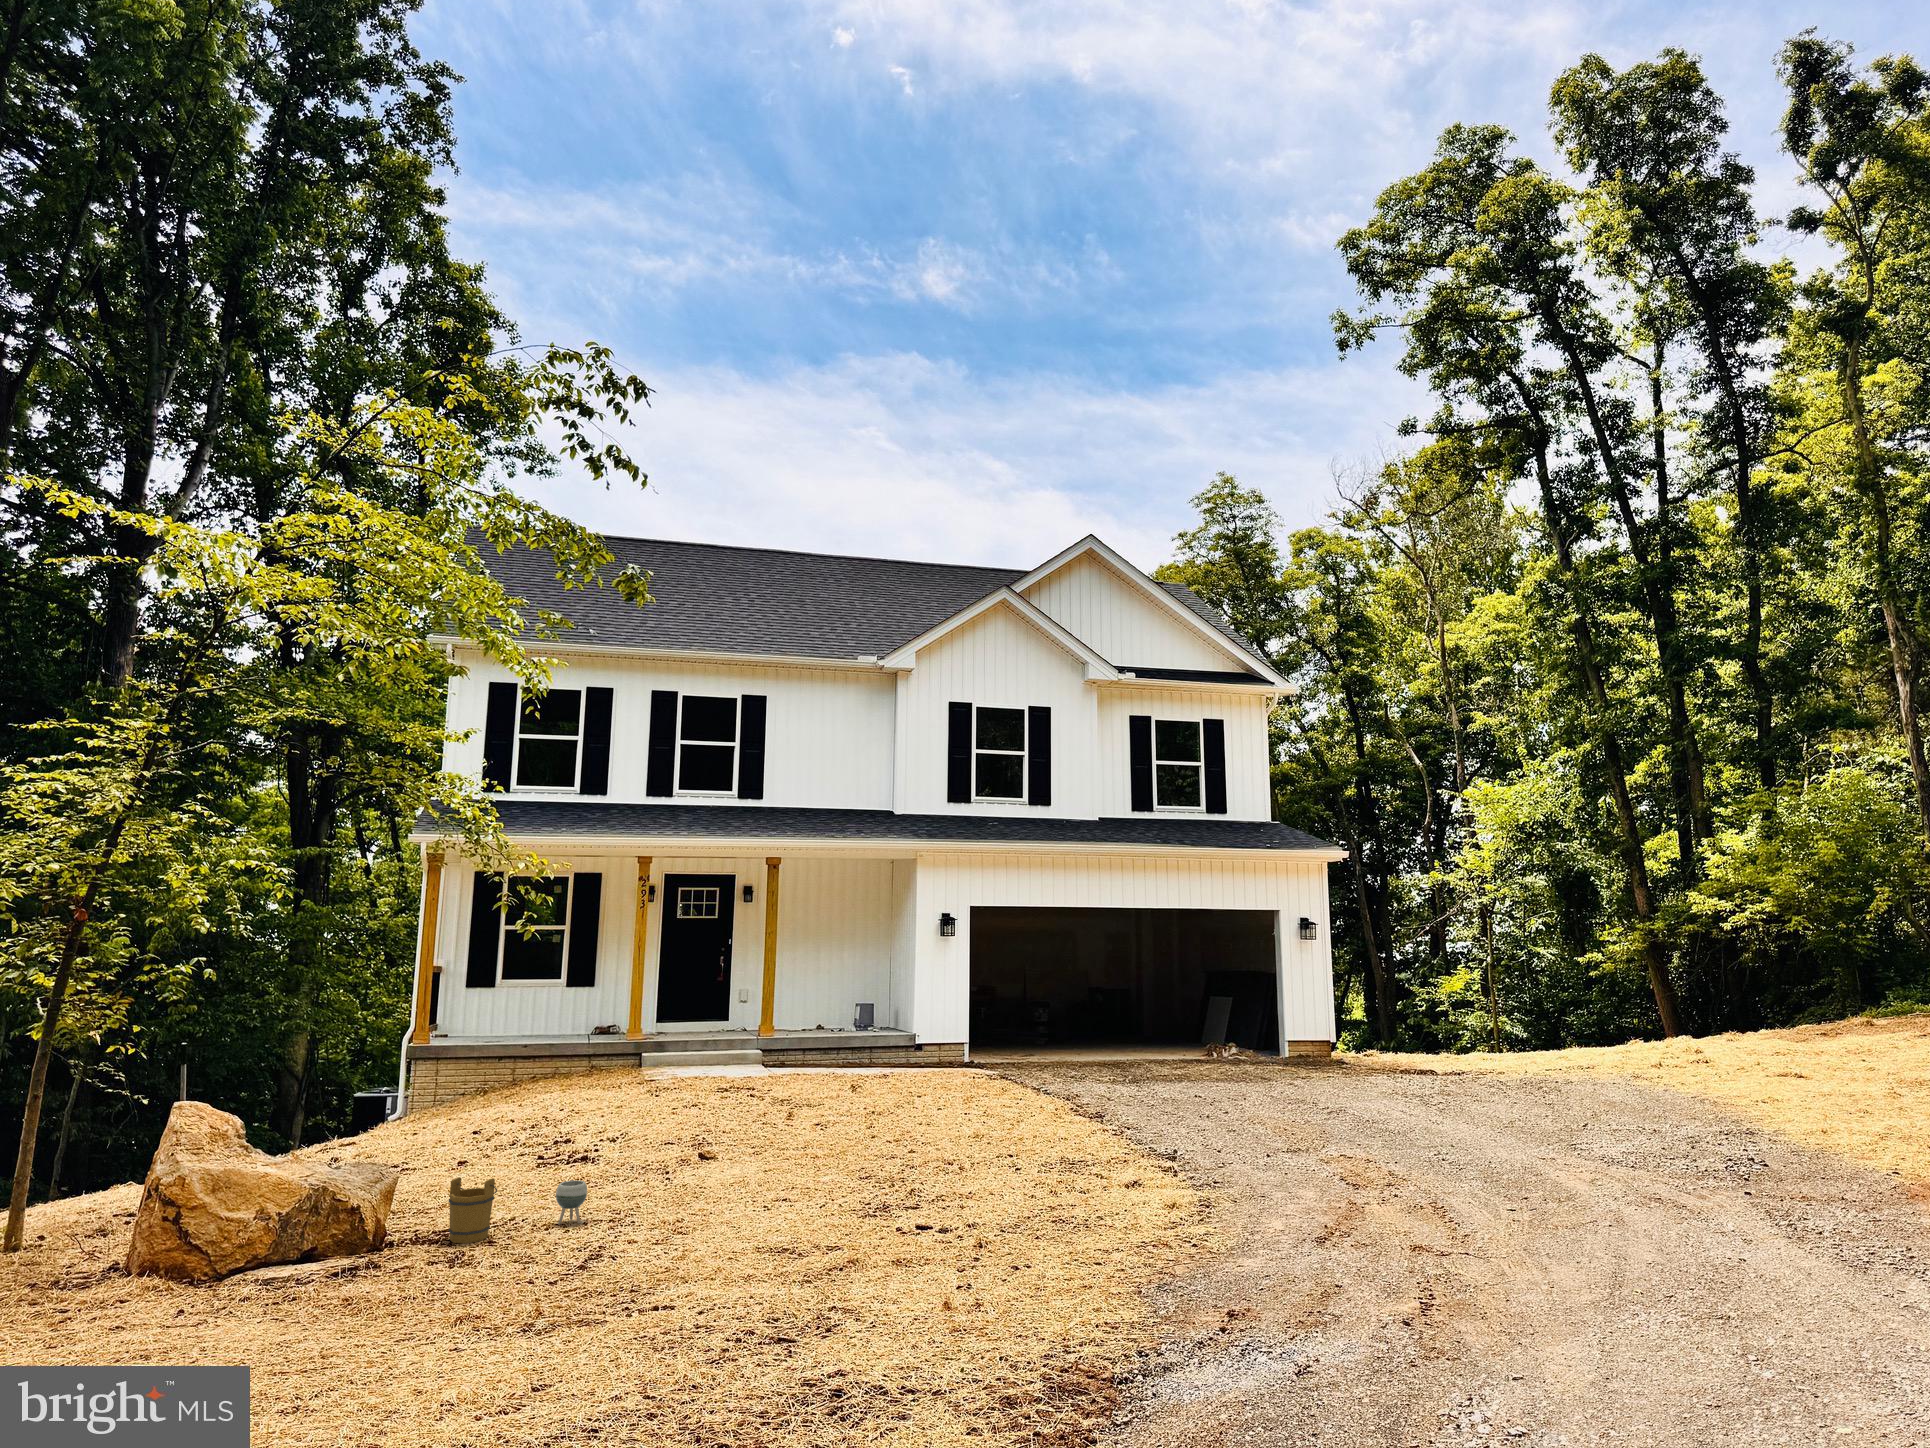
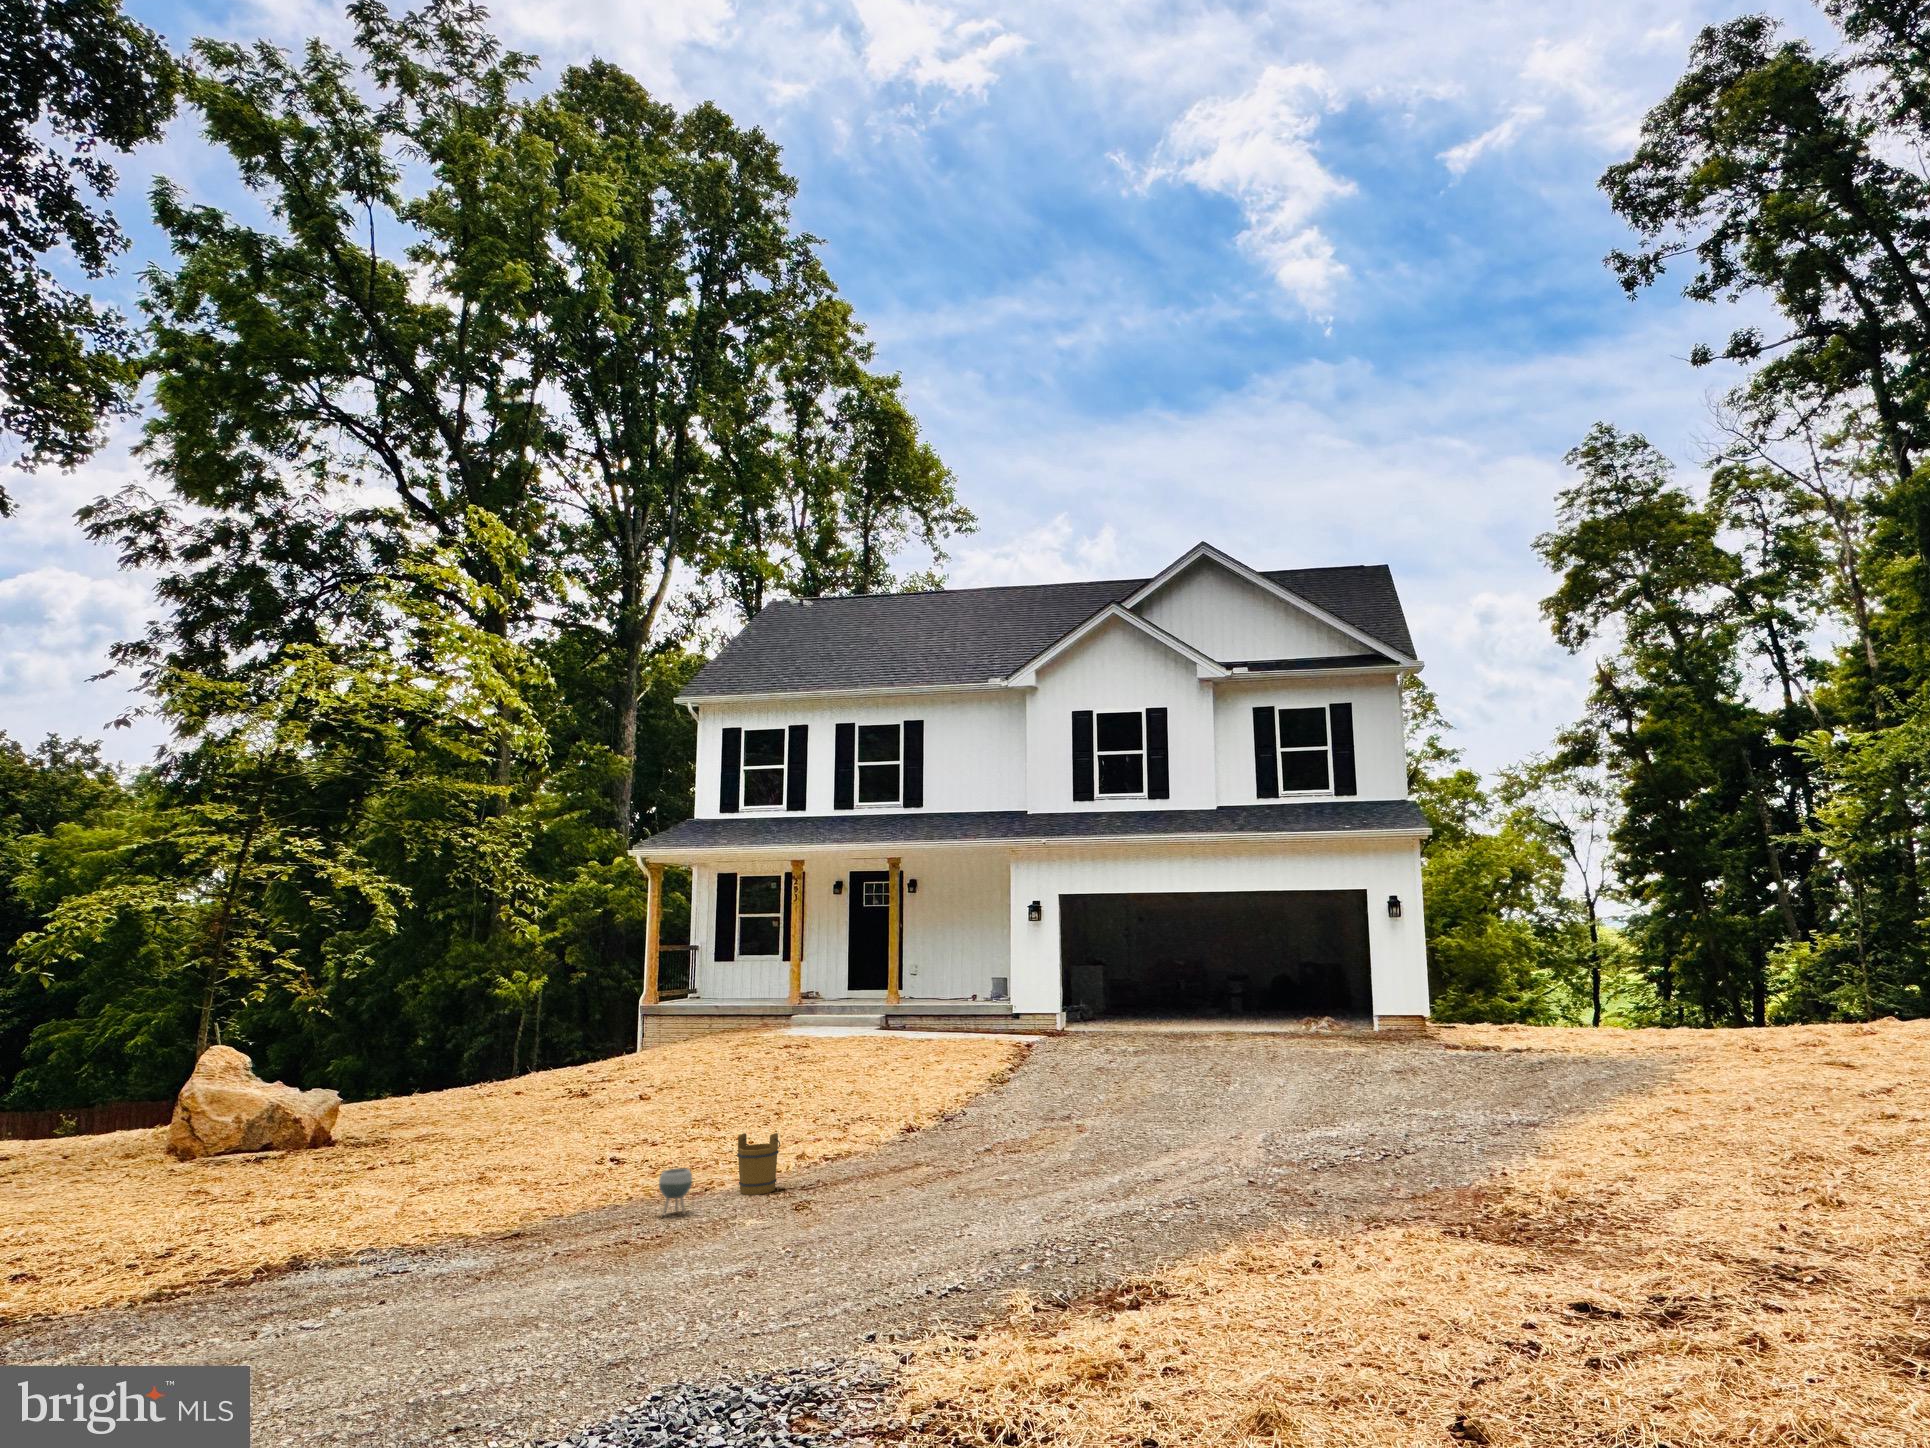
bucket: present [449,1177,497,1243] -> present [737,1133,780,1195]

